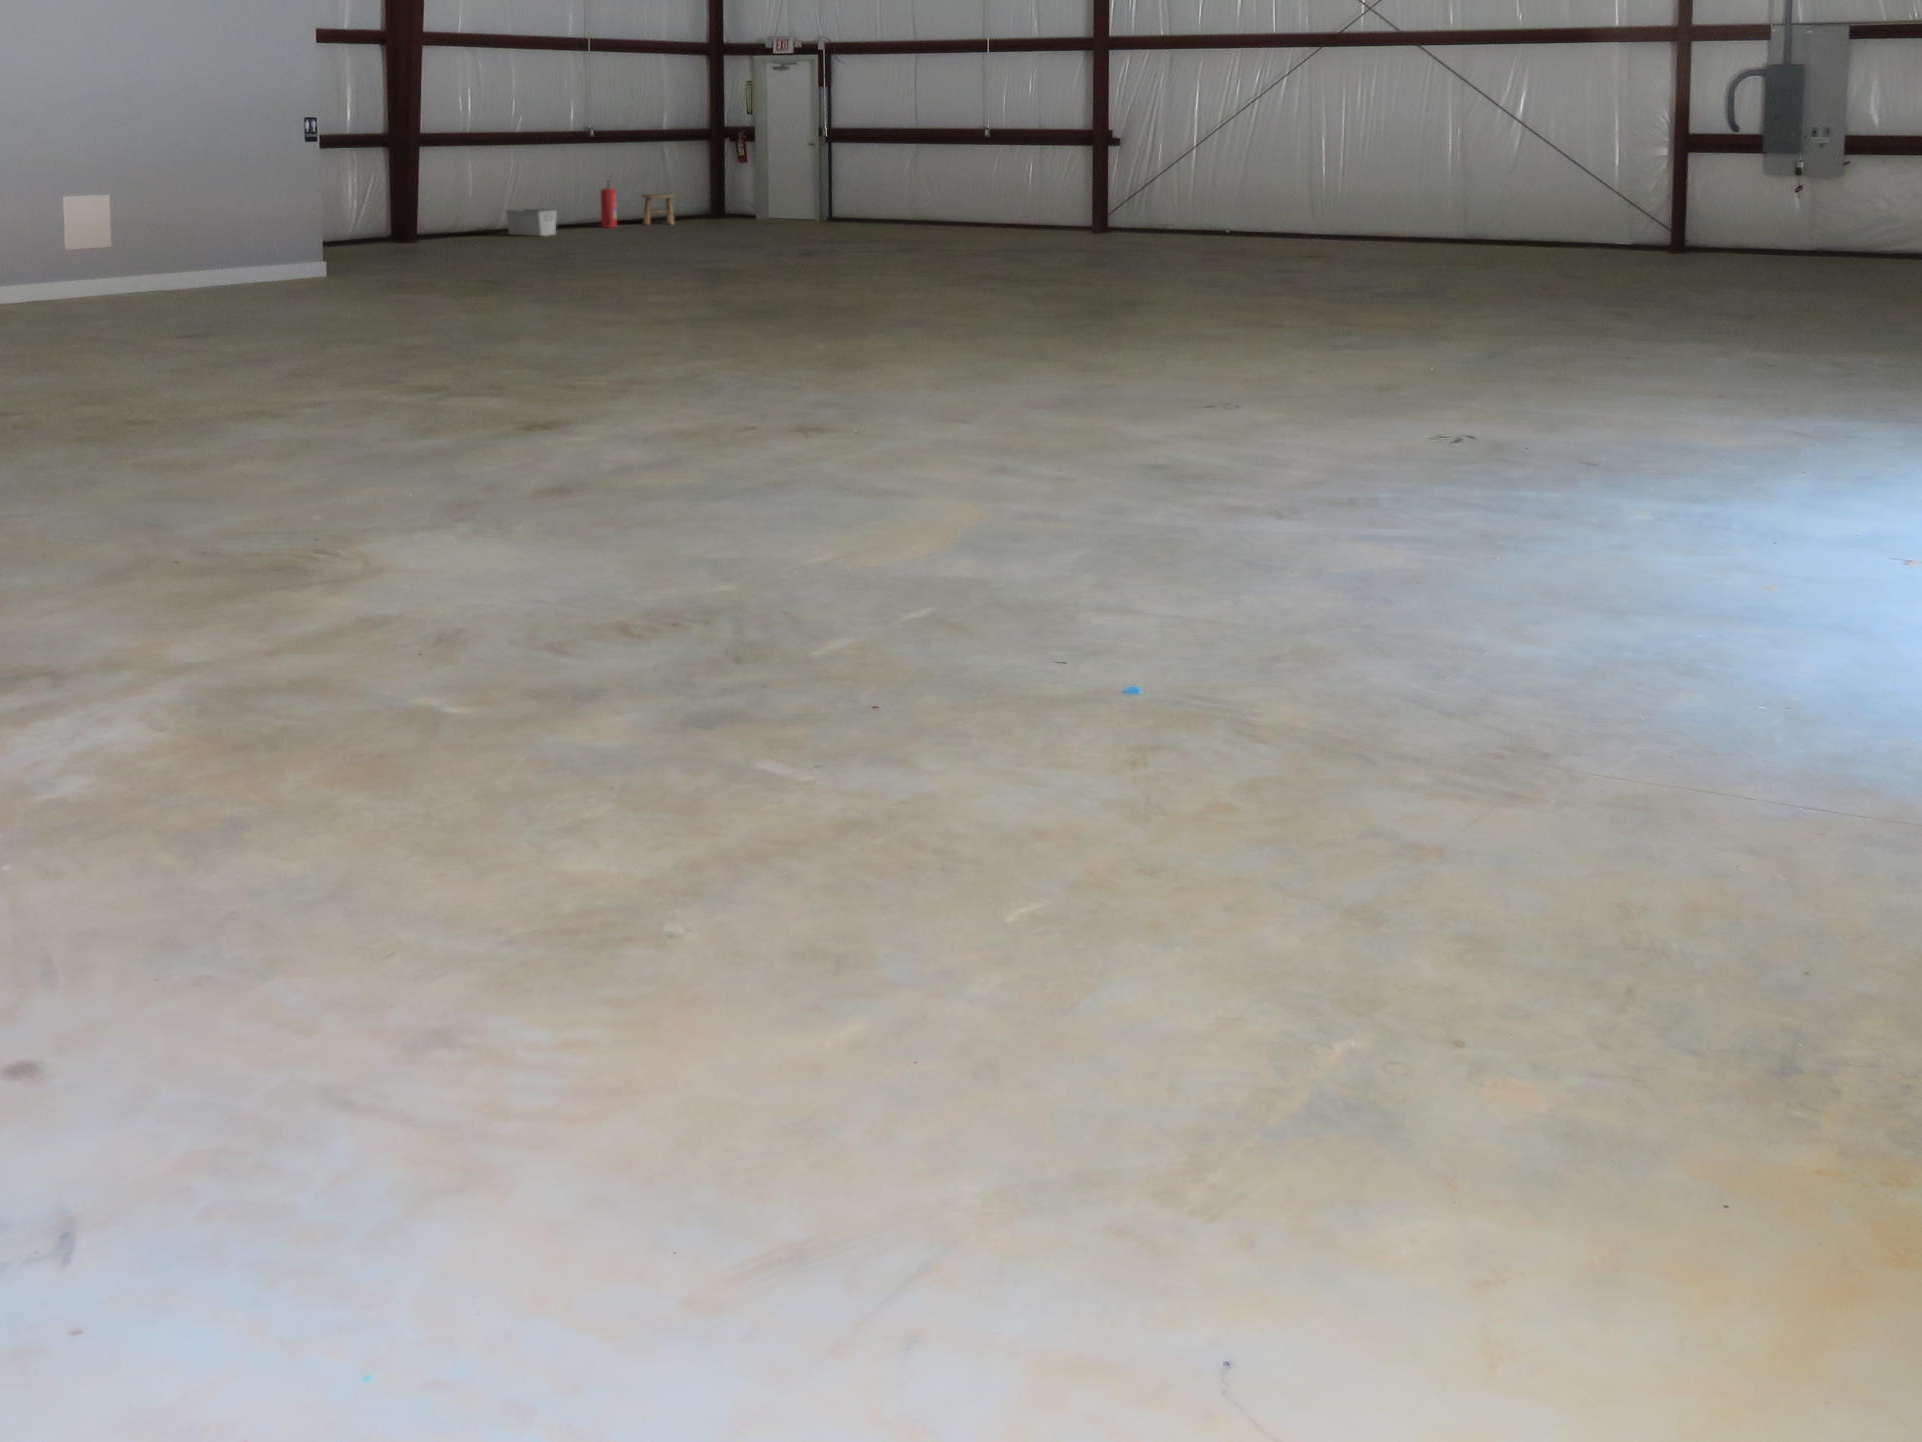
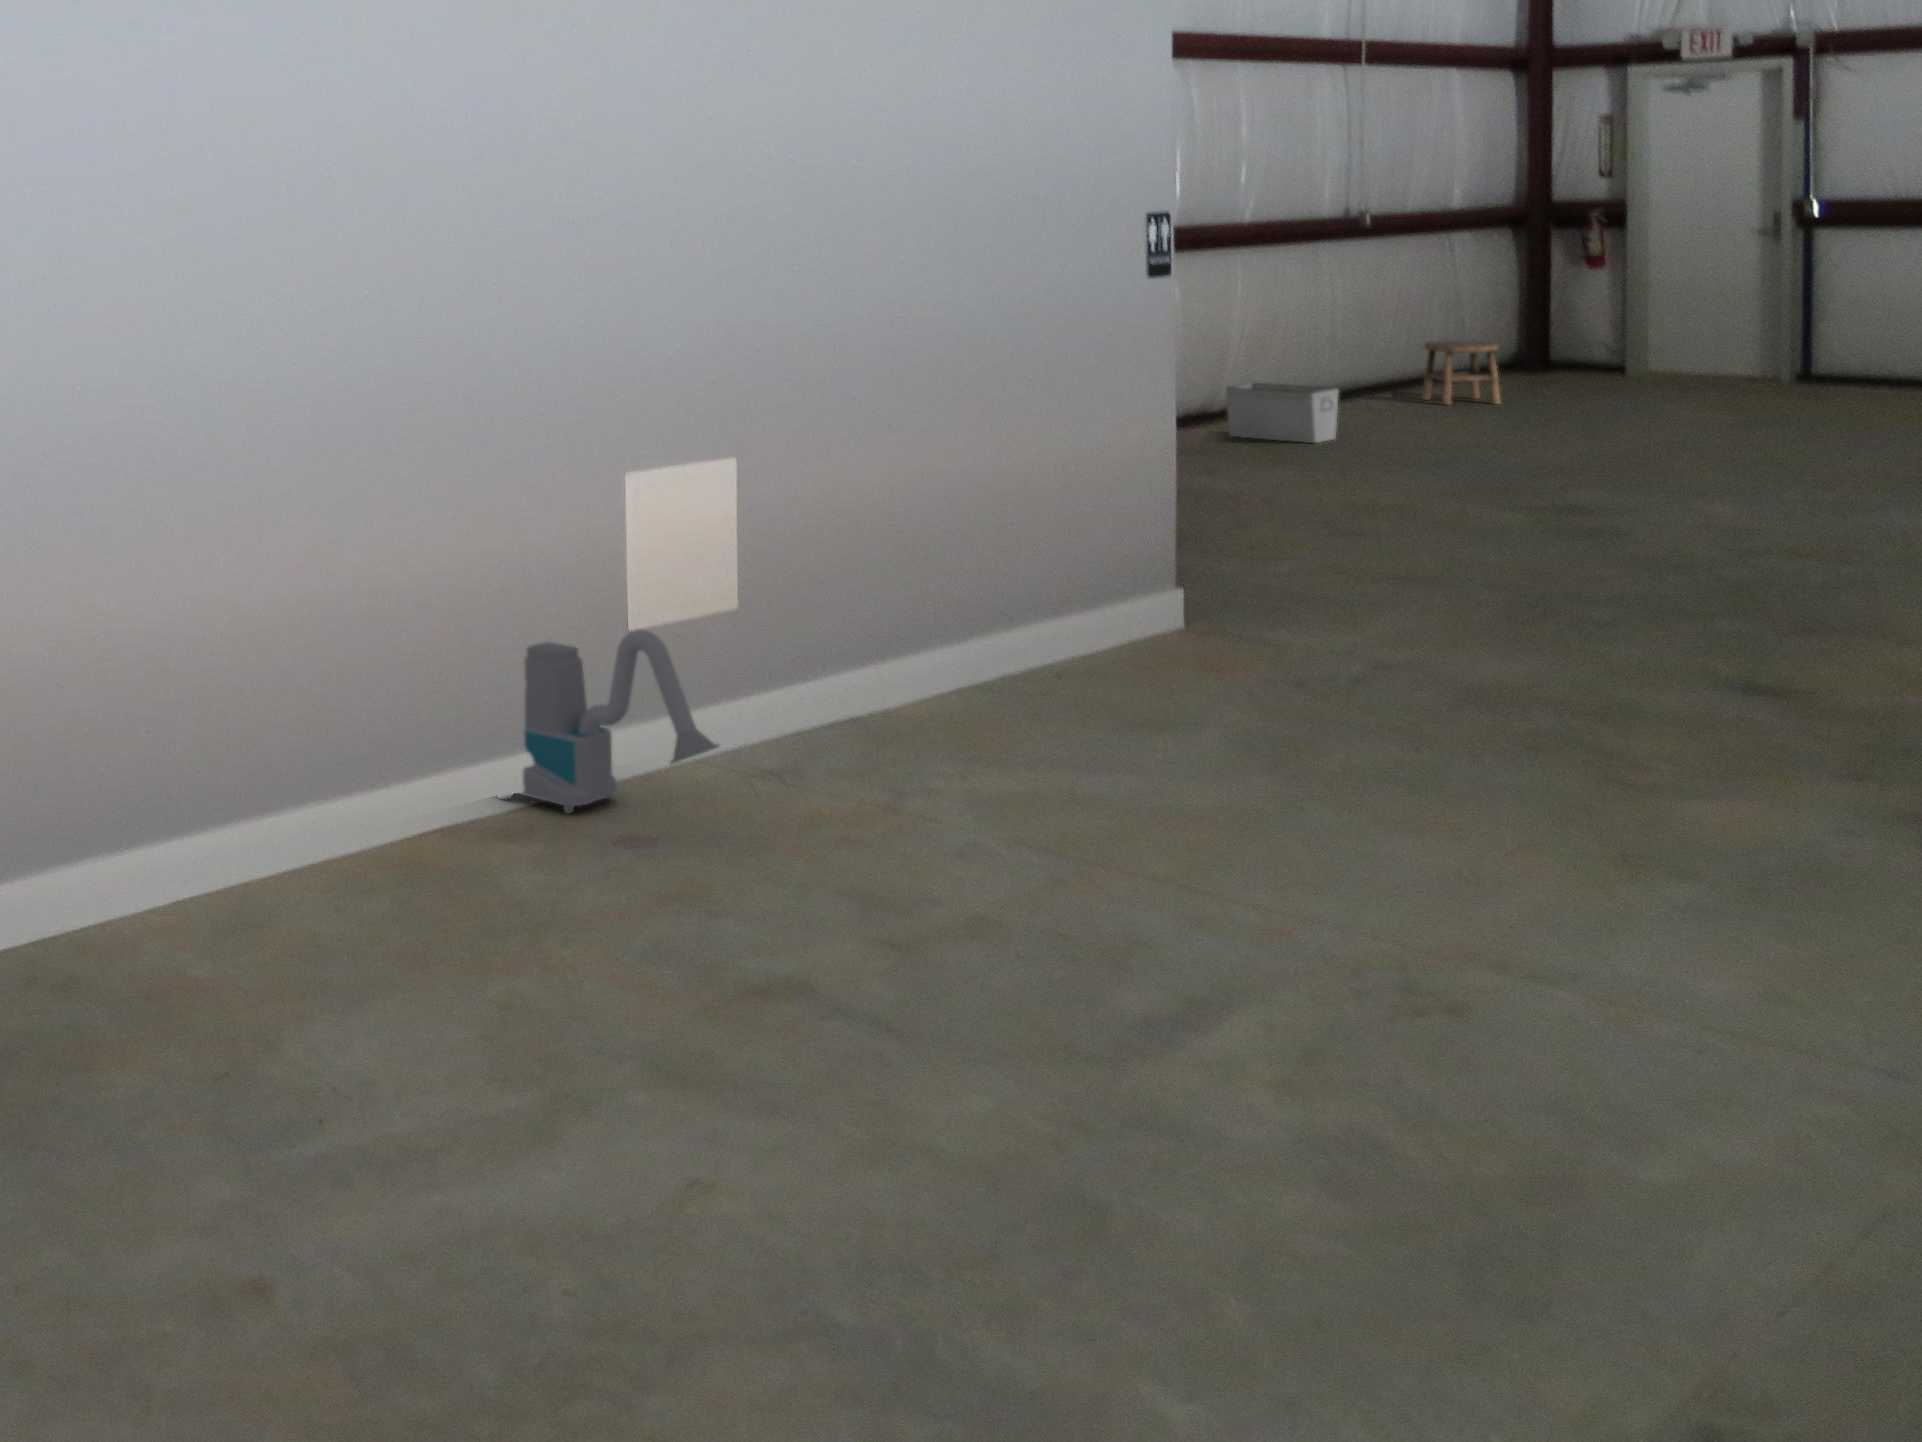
fire extinguisher: present [601,183,617,228] -> none [1365,318,1399,414]
vacuum cleaner: none [24,241,95,302] -> present [502,630,719,813]

